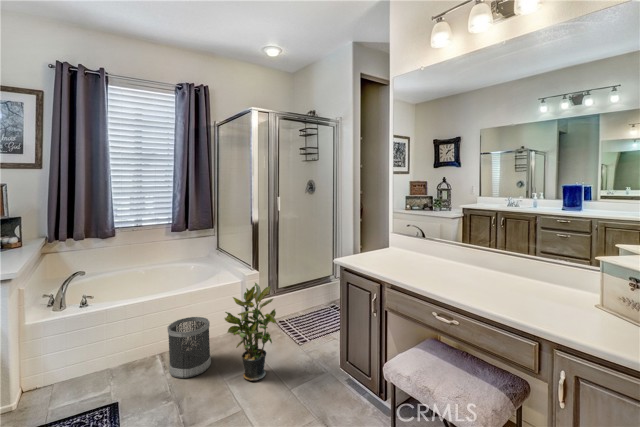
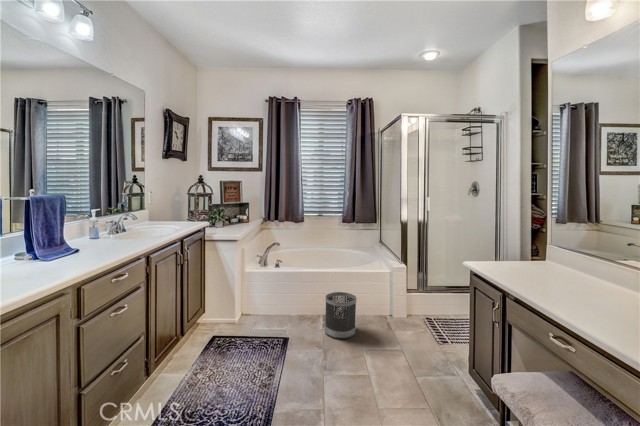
potted plant: present [225,283,276,381] -> none [365,273,410,357]

